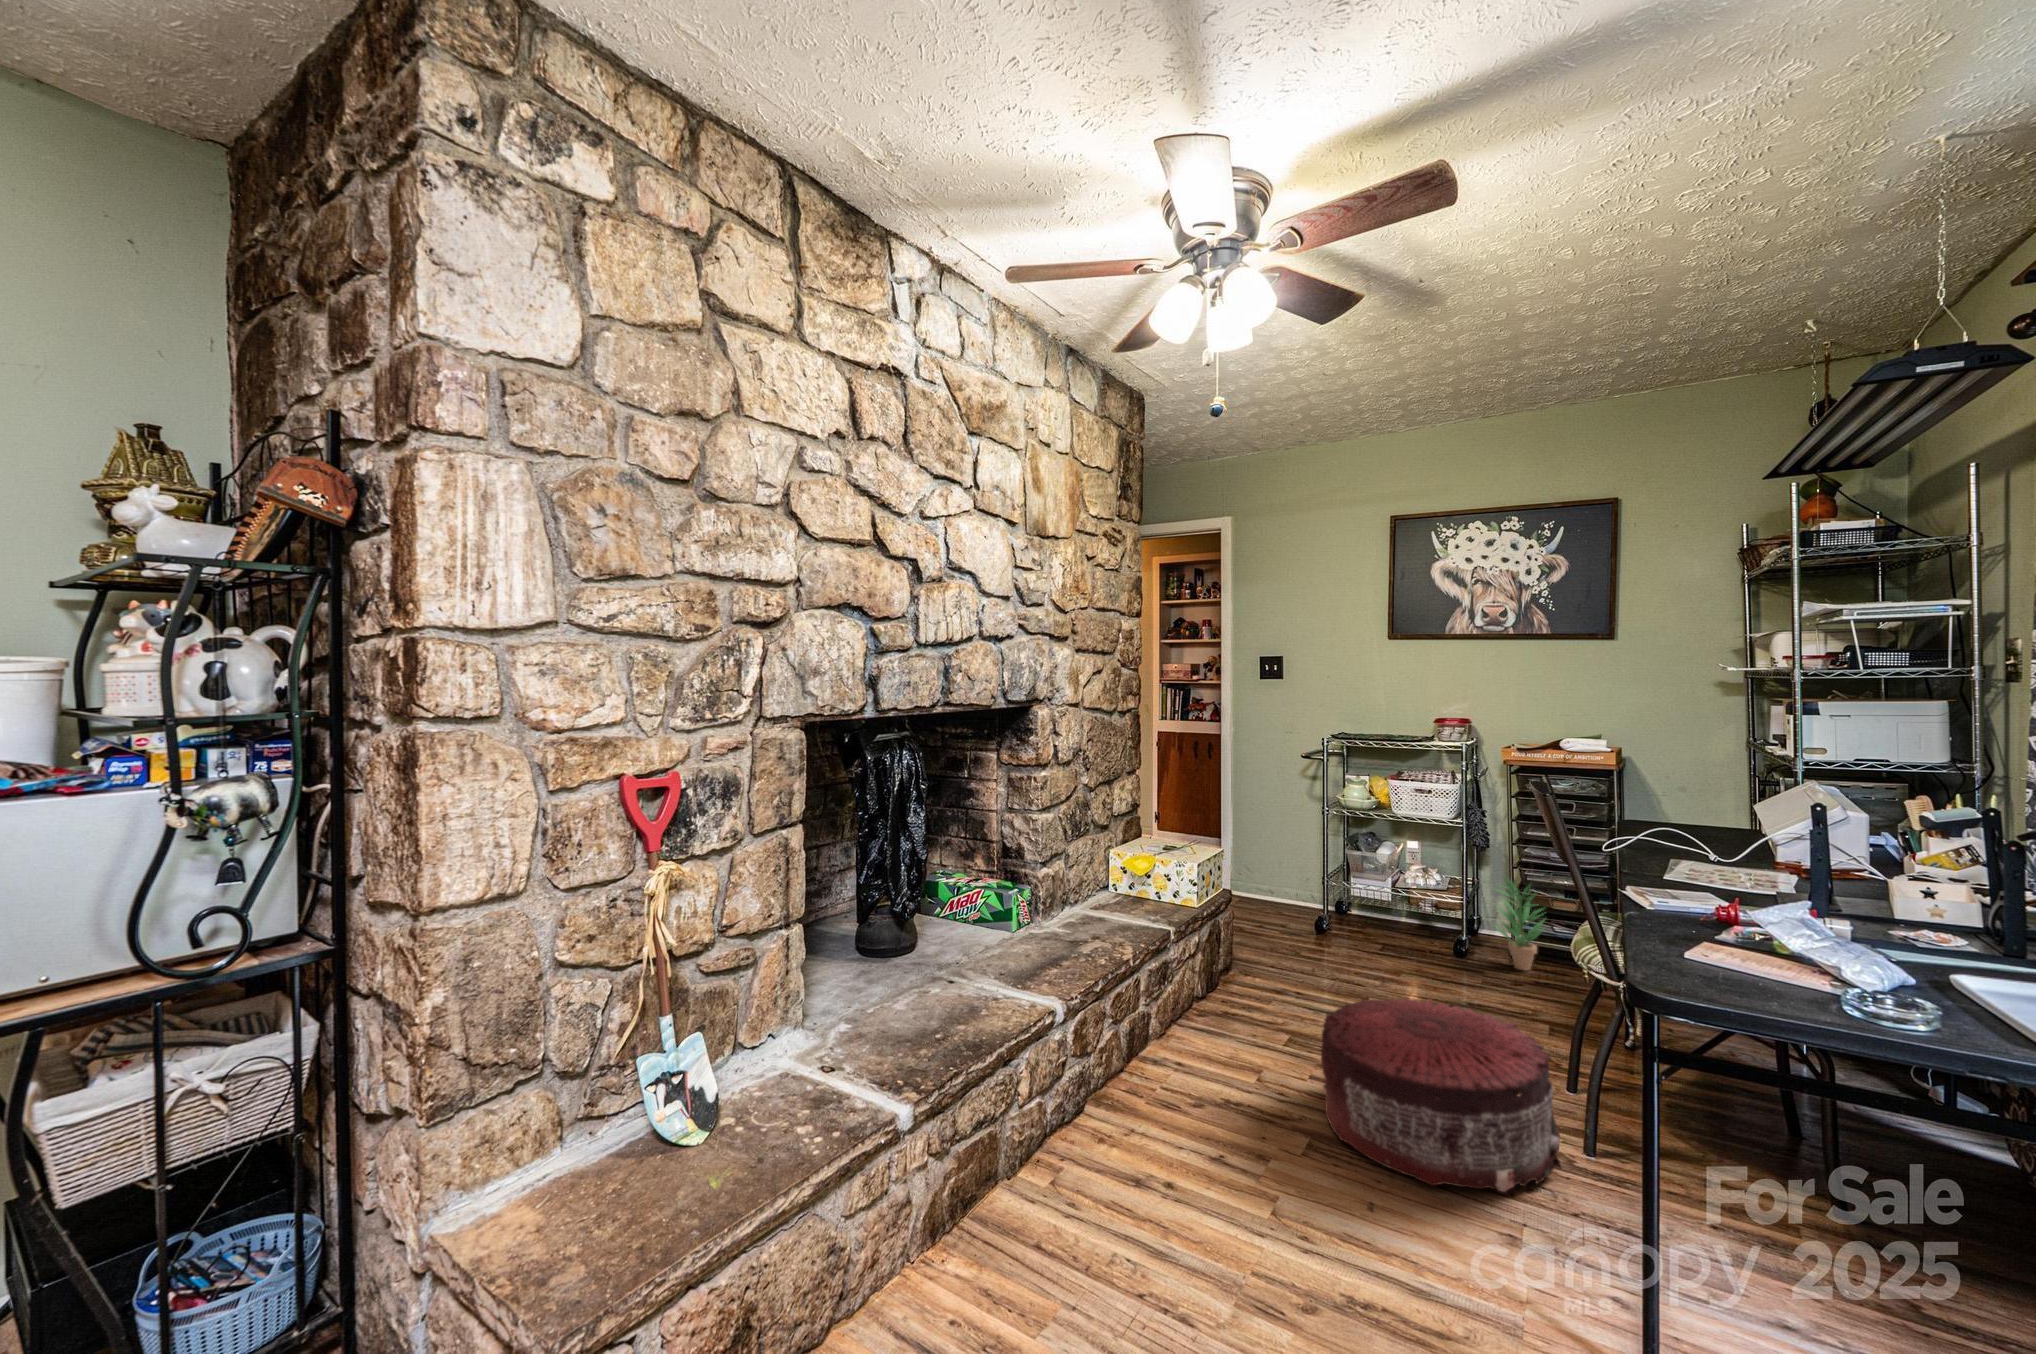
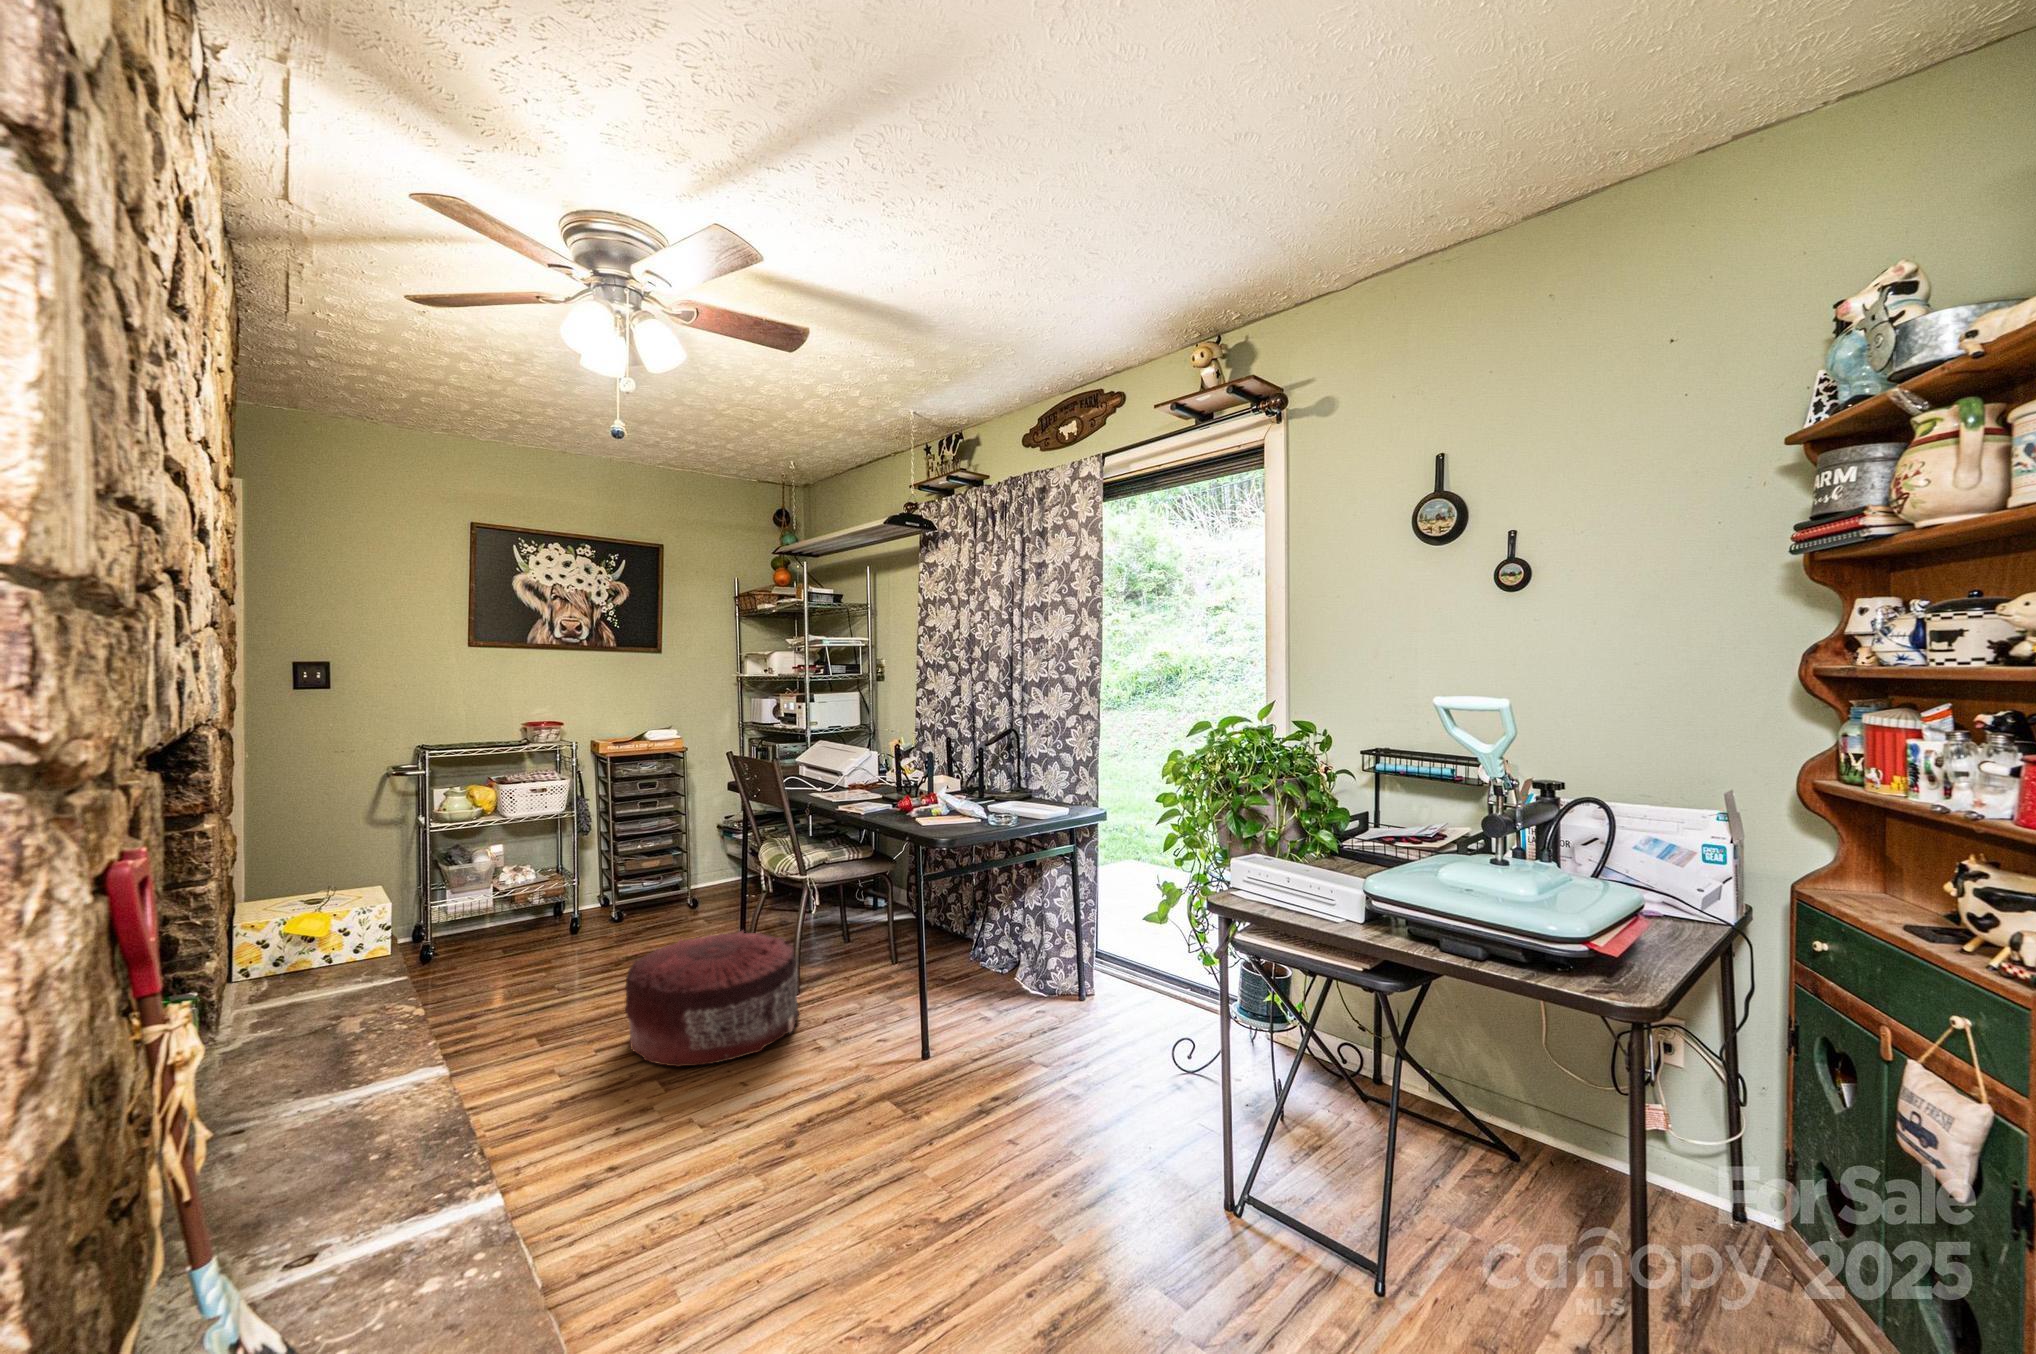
potted plant: present [1496,879,1544,971] -> none [601,847,646,924]

